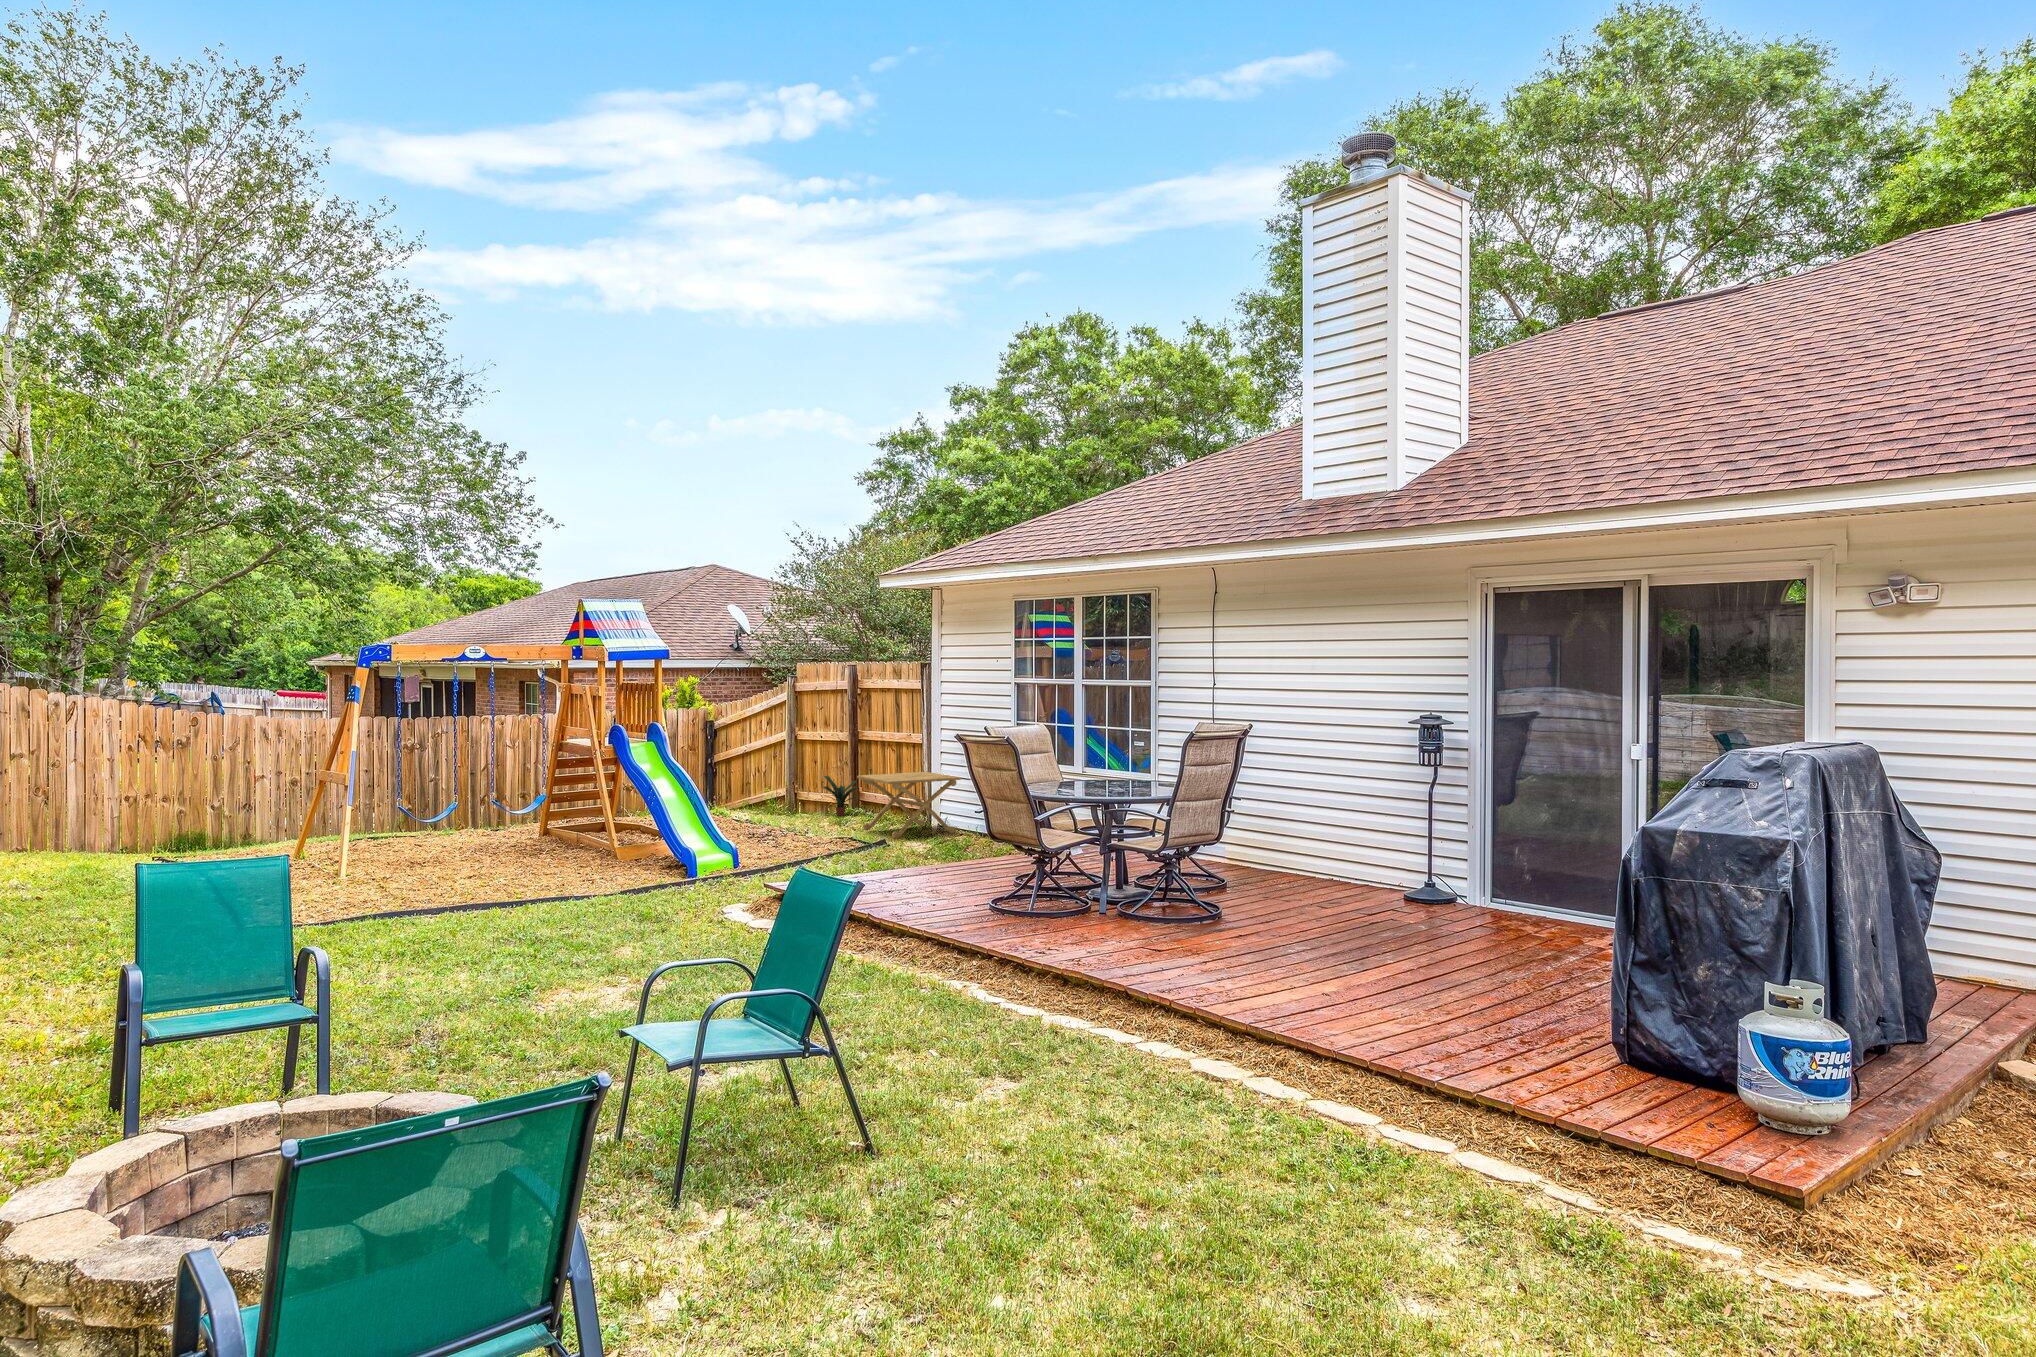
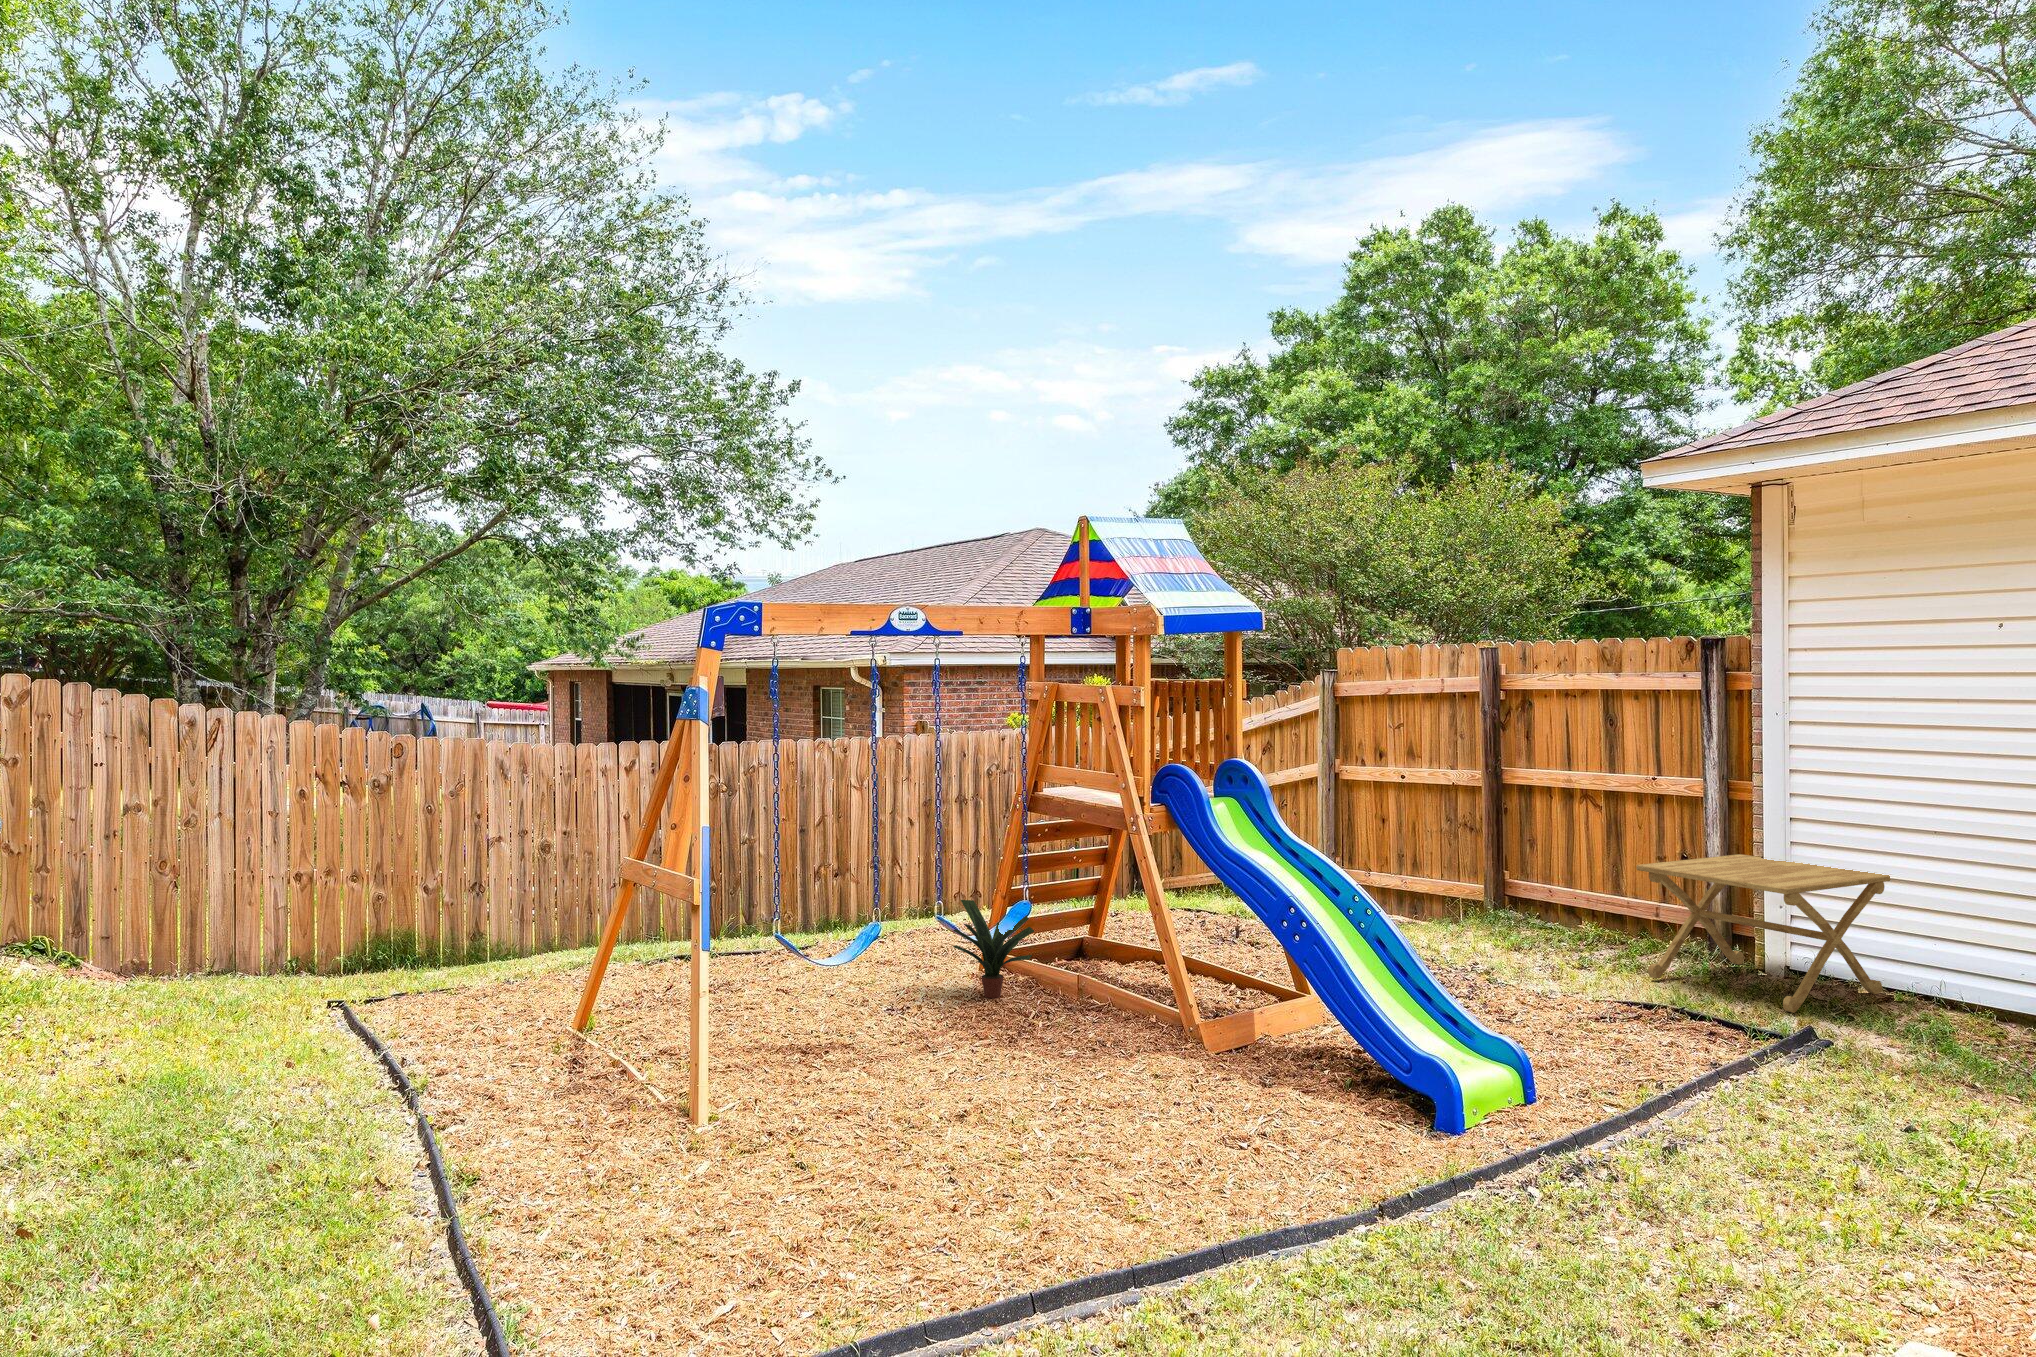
potted plant: present [824,776,859,816] -> present [953,900,1034,998]

